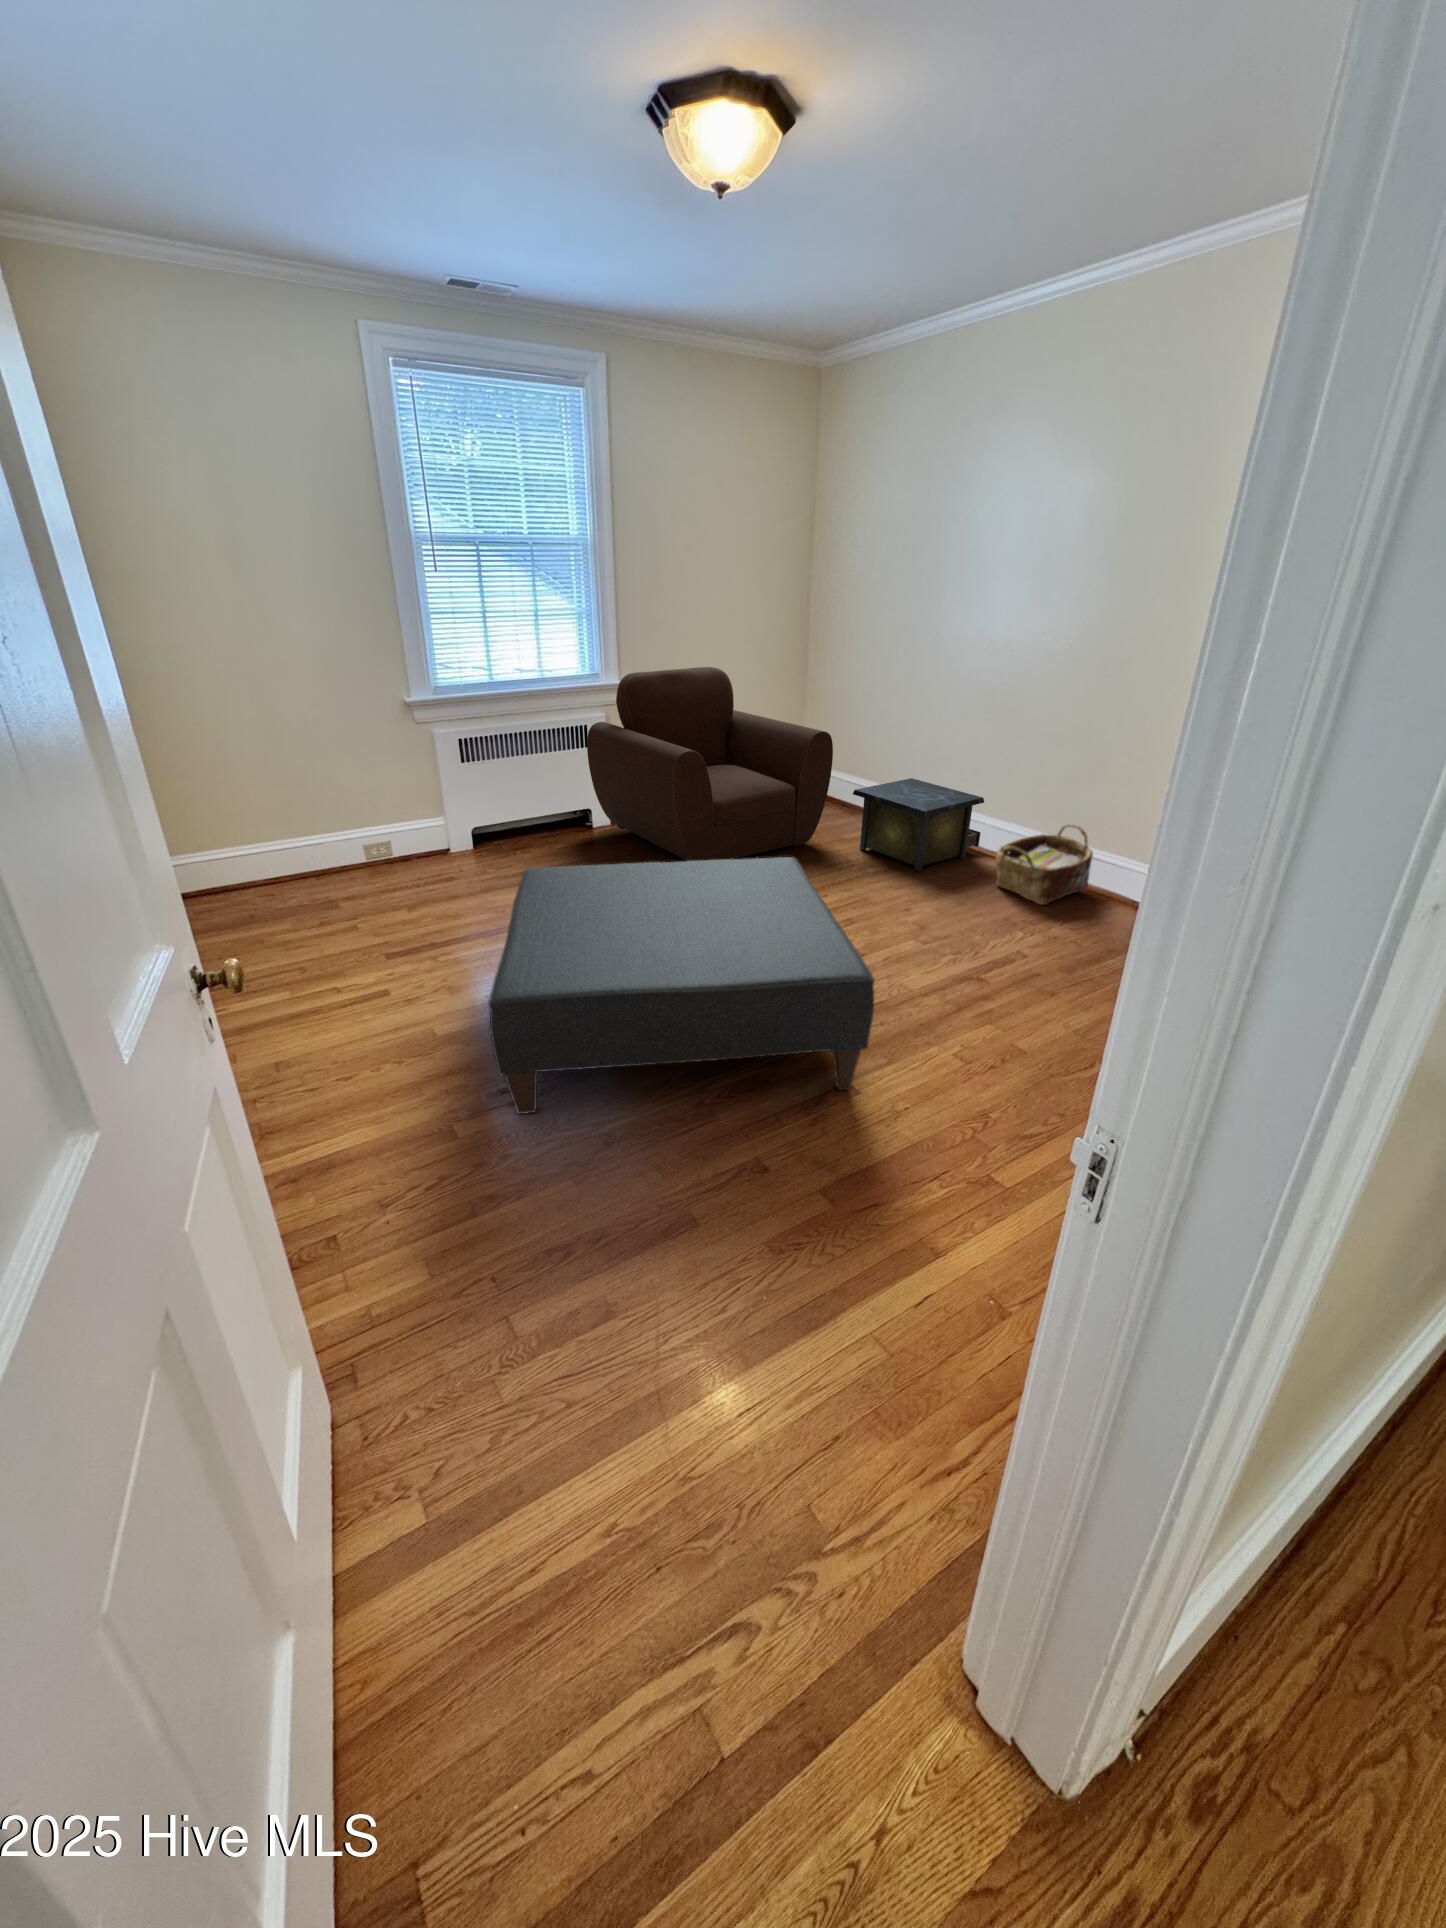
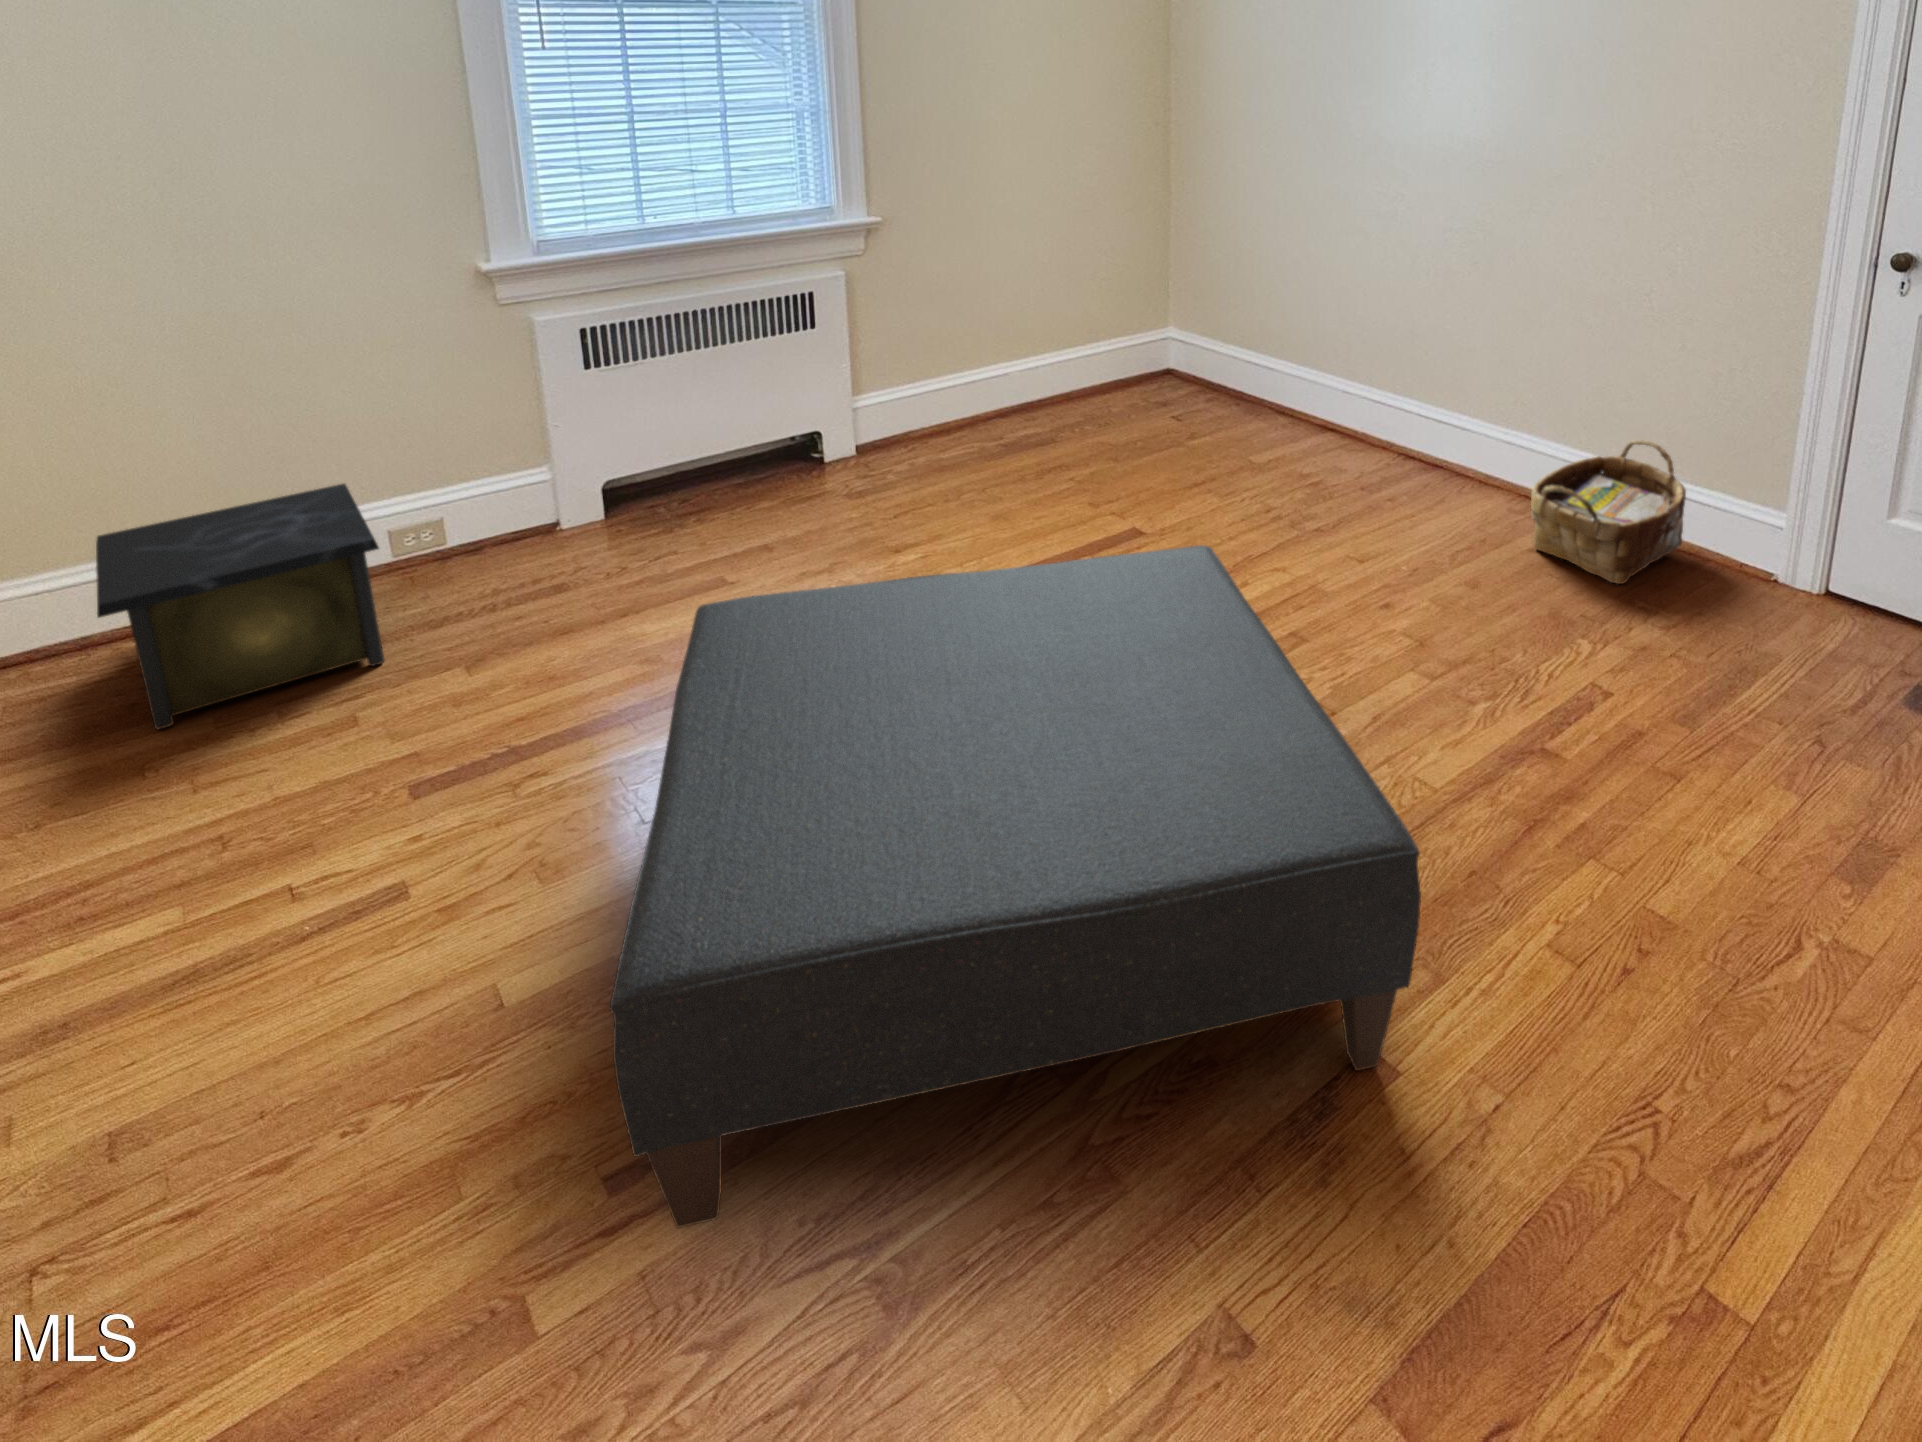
armchair: present [587,667,833,861] -> none [817,189,1240,544]
nightstand: present [853,778,984,871] -> present [96,484,384,729]

